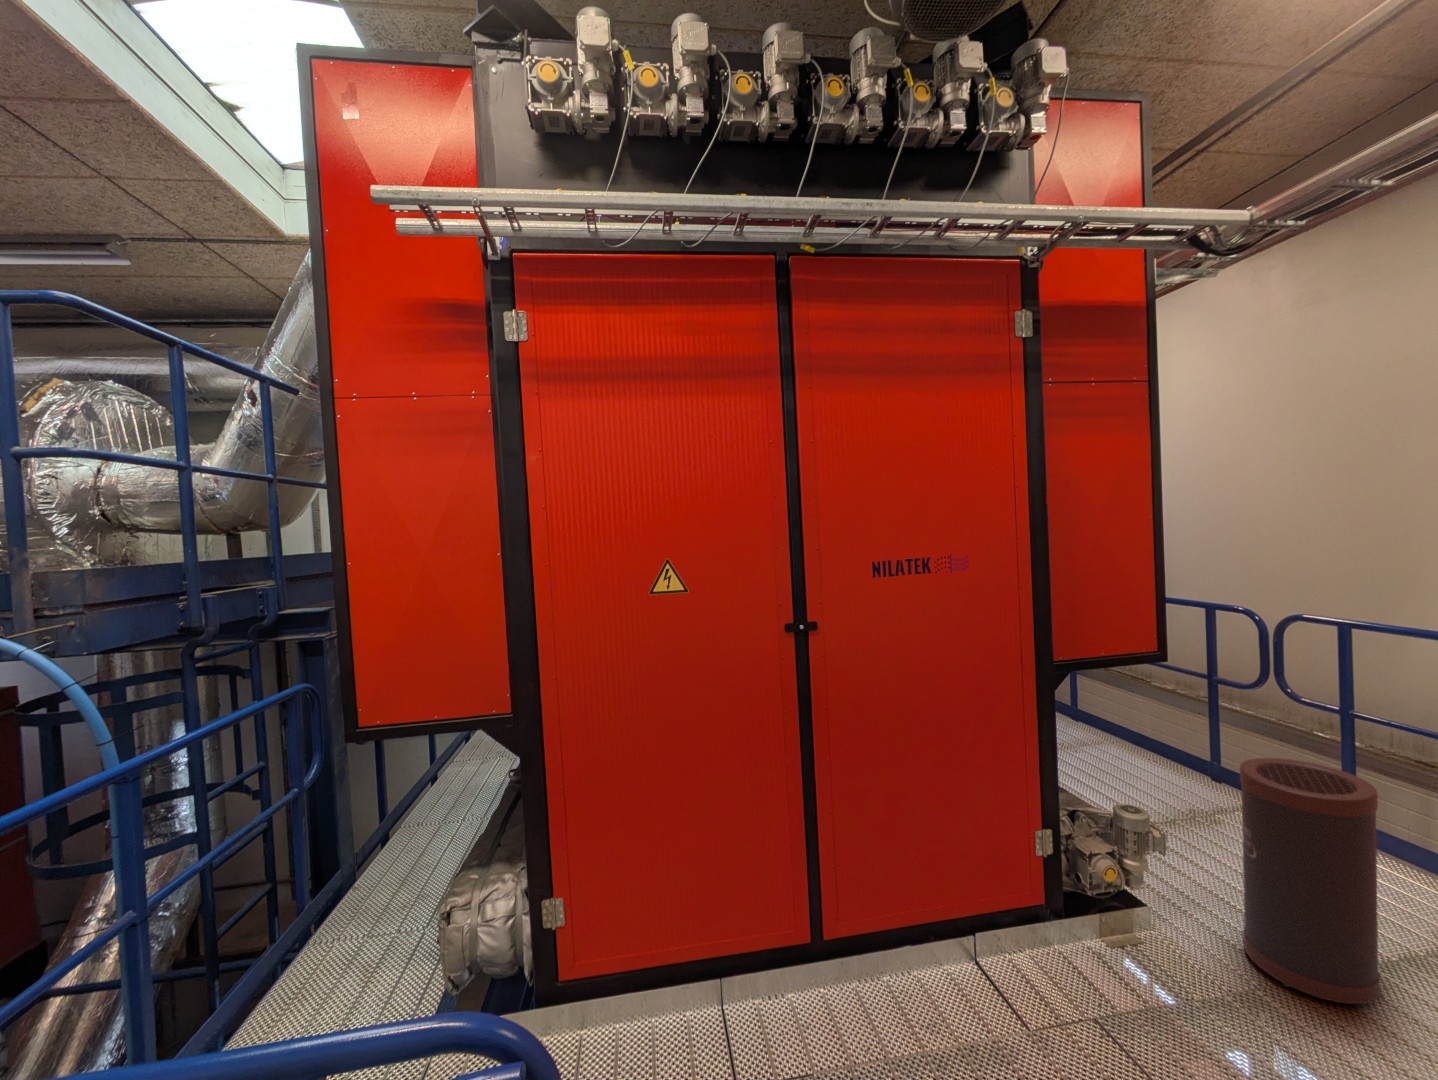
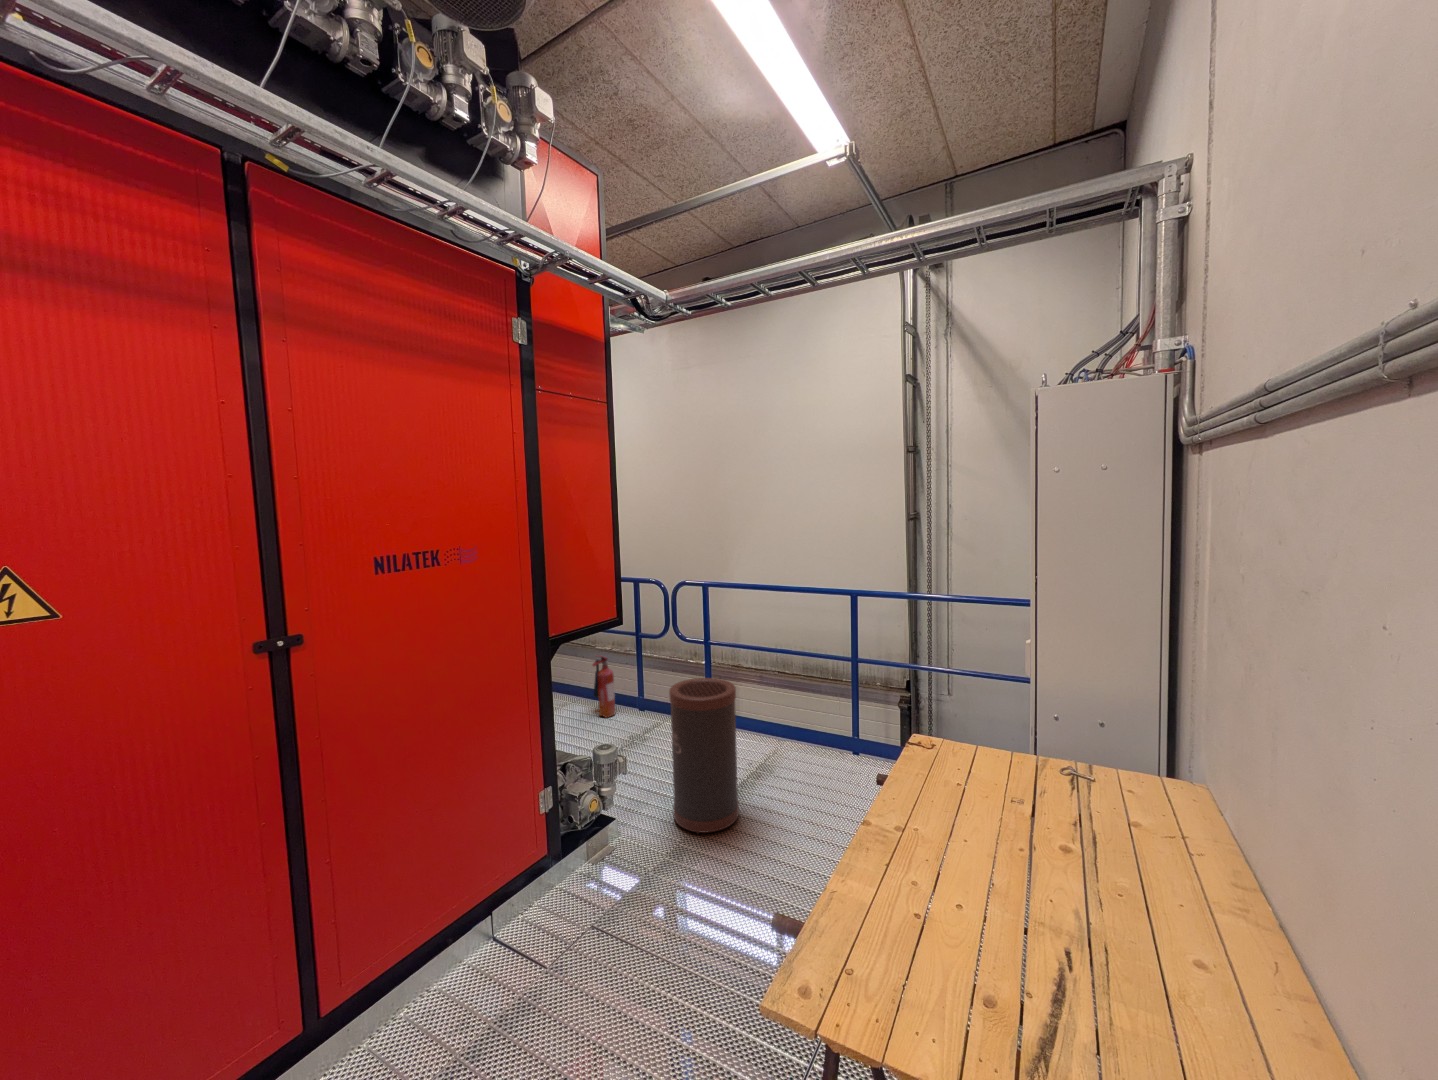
fire extinguisher: none [1136,694,1171,778] -> present [592,655,615,717]

